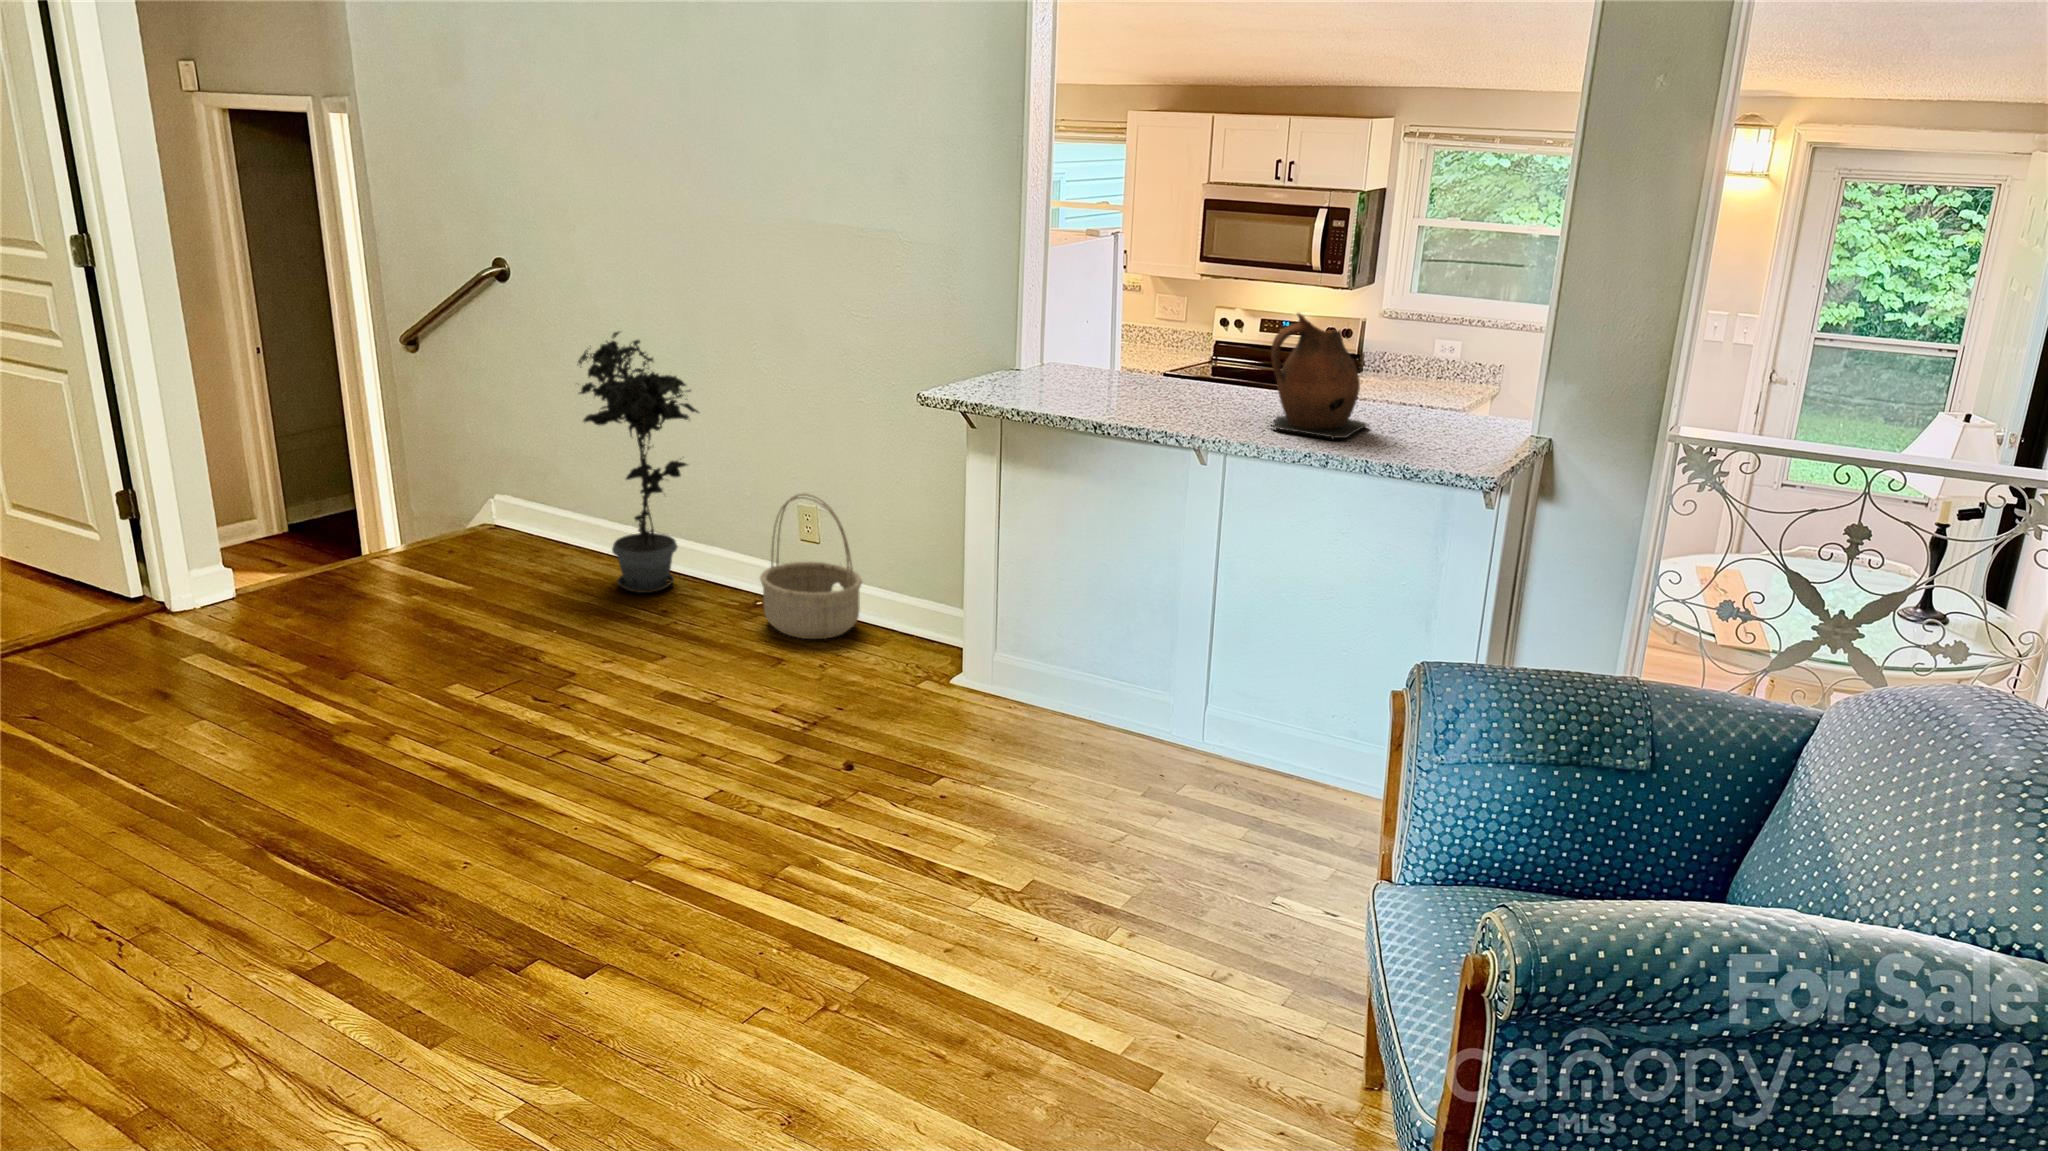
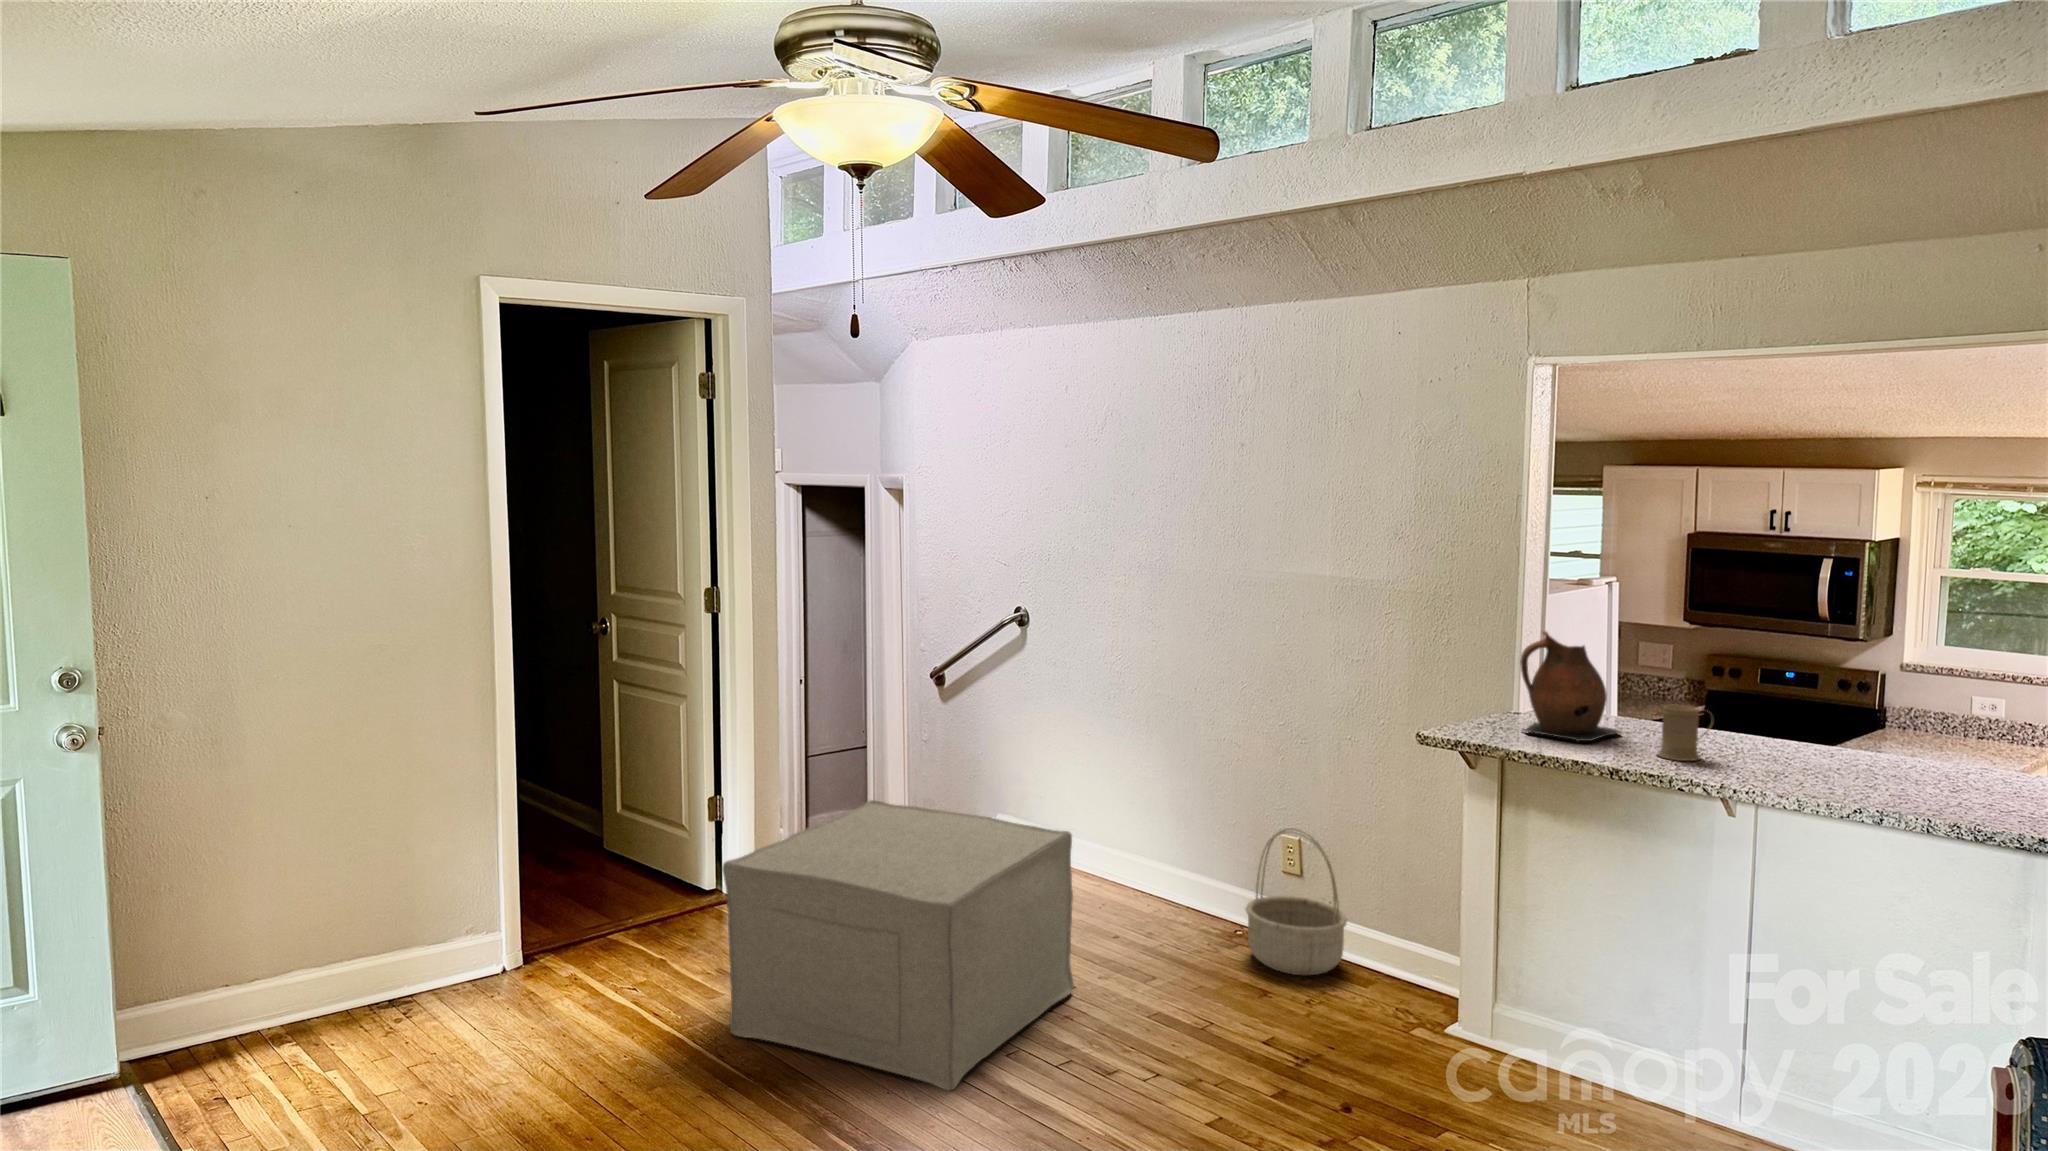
ceramic pitcher: present [1270,313,1369,439] -> present [1520,631,1621,742]
potted plant: present [578,332,698,593] -> none [1082,671,1191,917]
mug: none [1142,357,1194,412] -> present [1658,705,1714,761]
ottoman: none [109,488,573,797] -> present [723,800,1073,1090]

